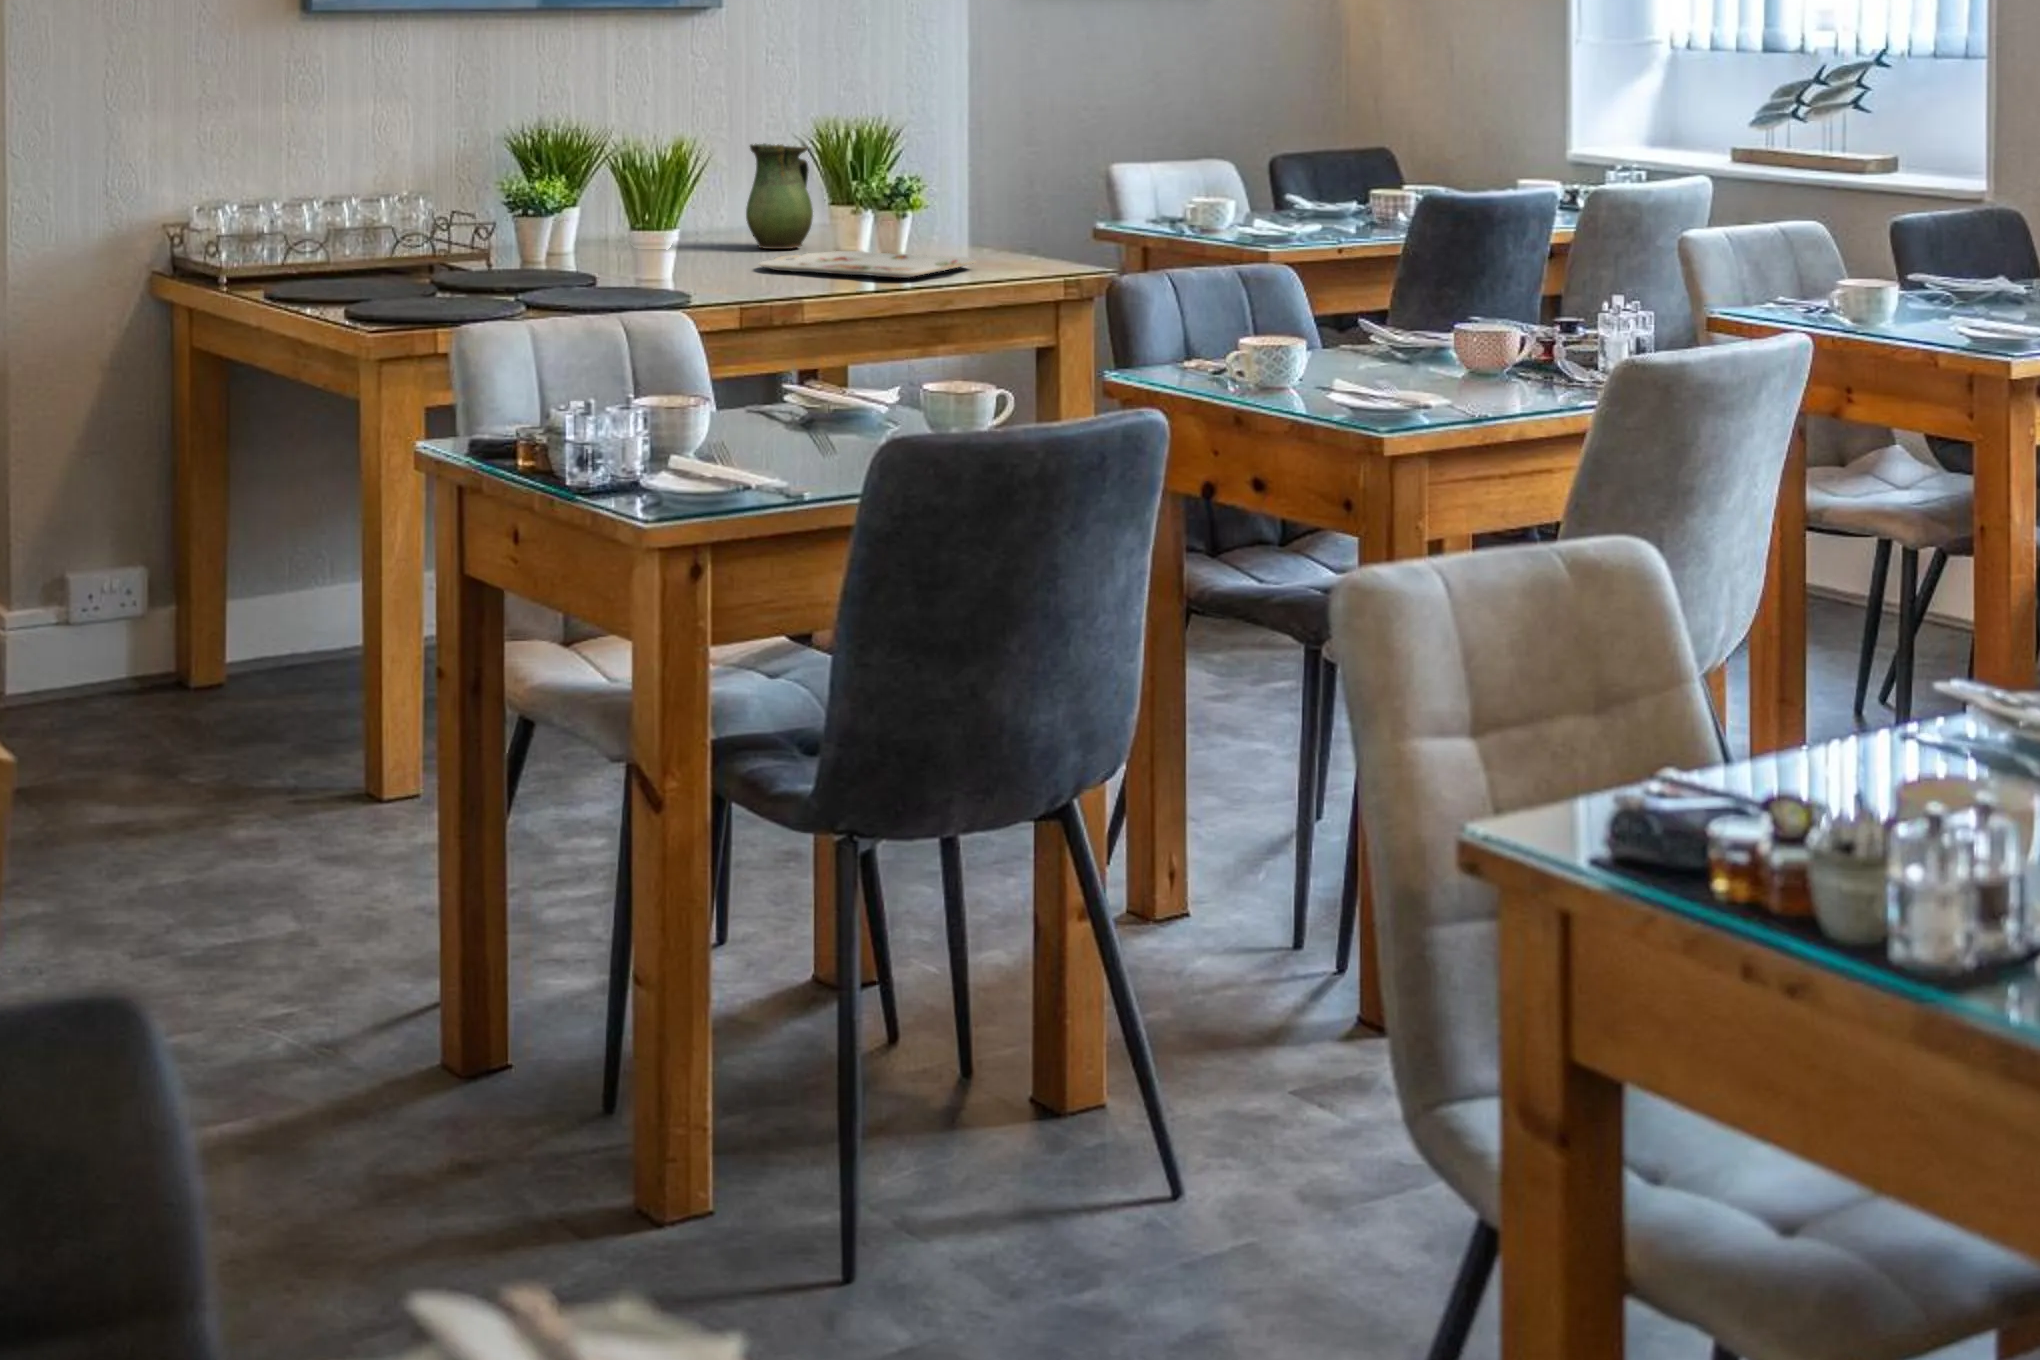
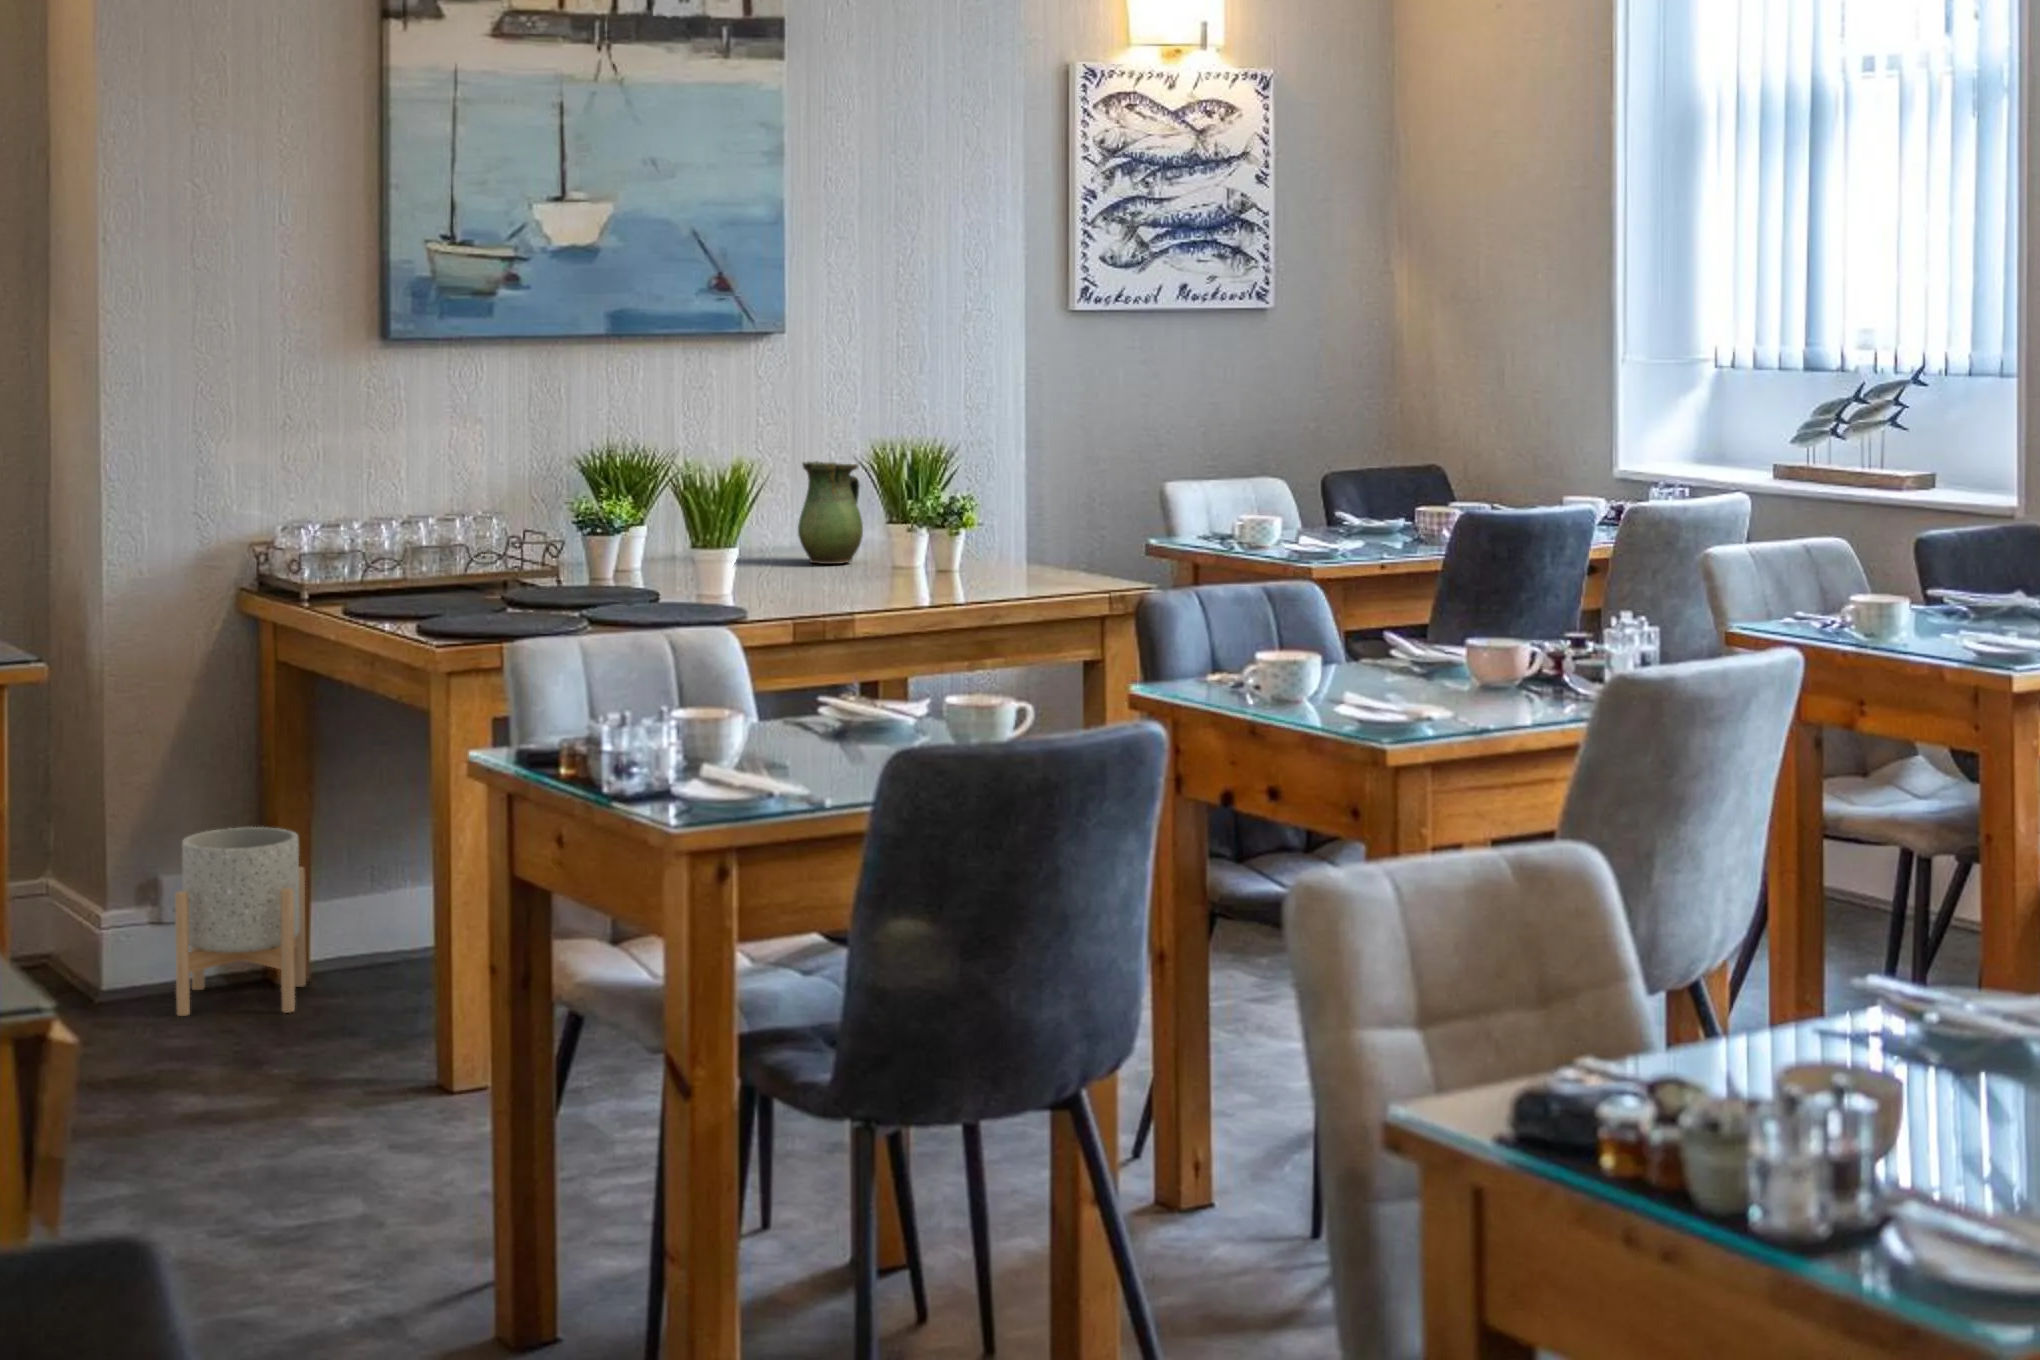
serving tray: present [759,251,975,278] -> none [808,566,1020,593]
planter: none [110,519,250,711] -> present [175,827,306,1016]

